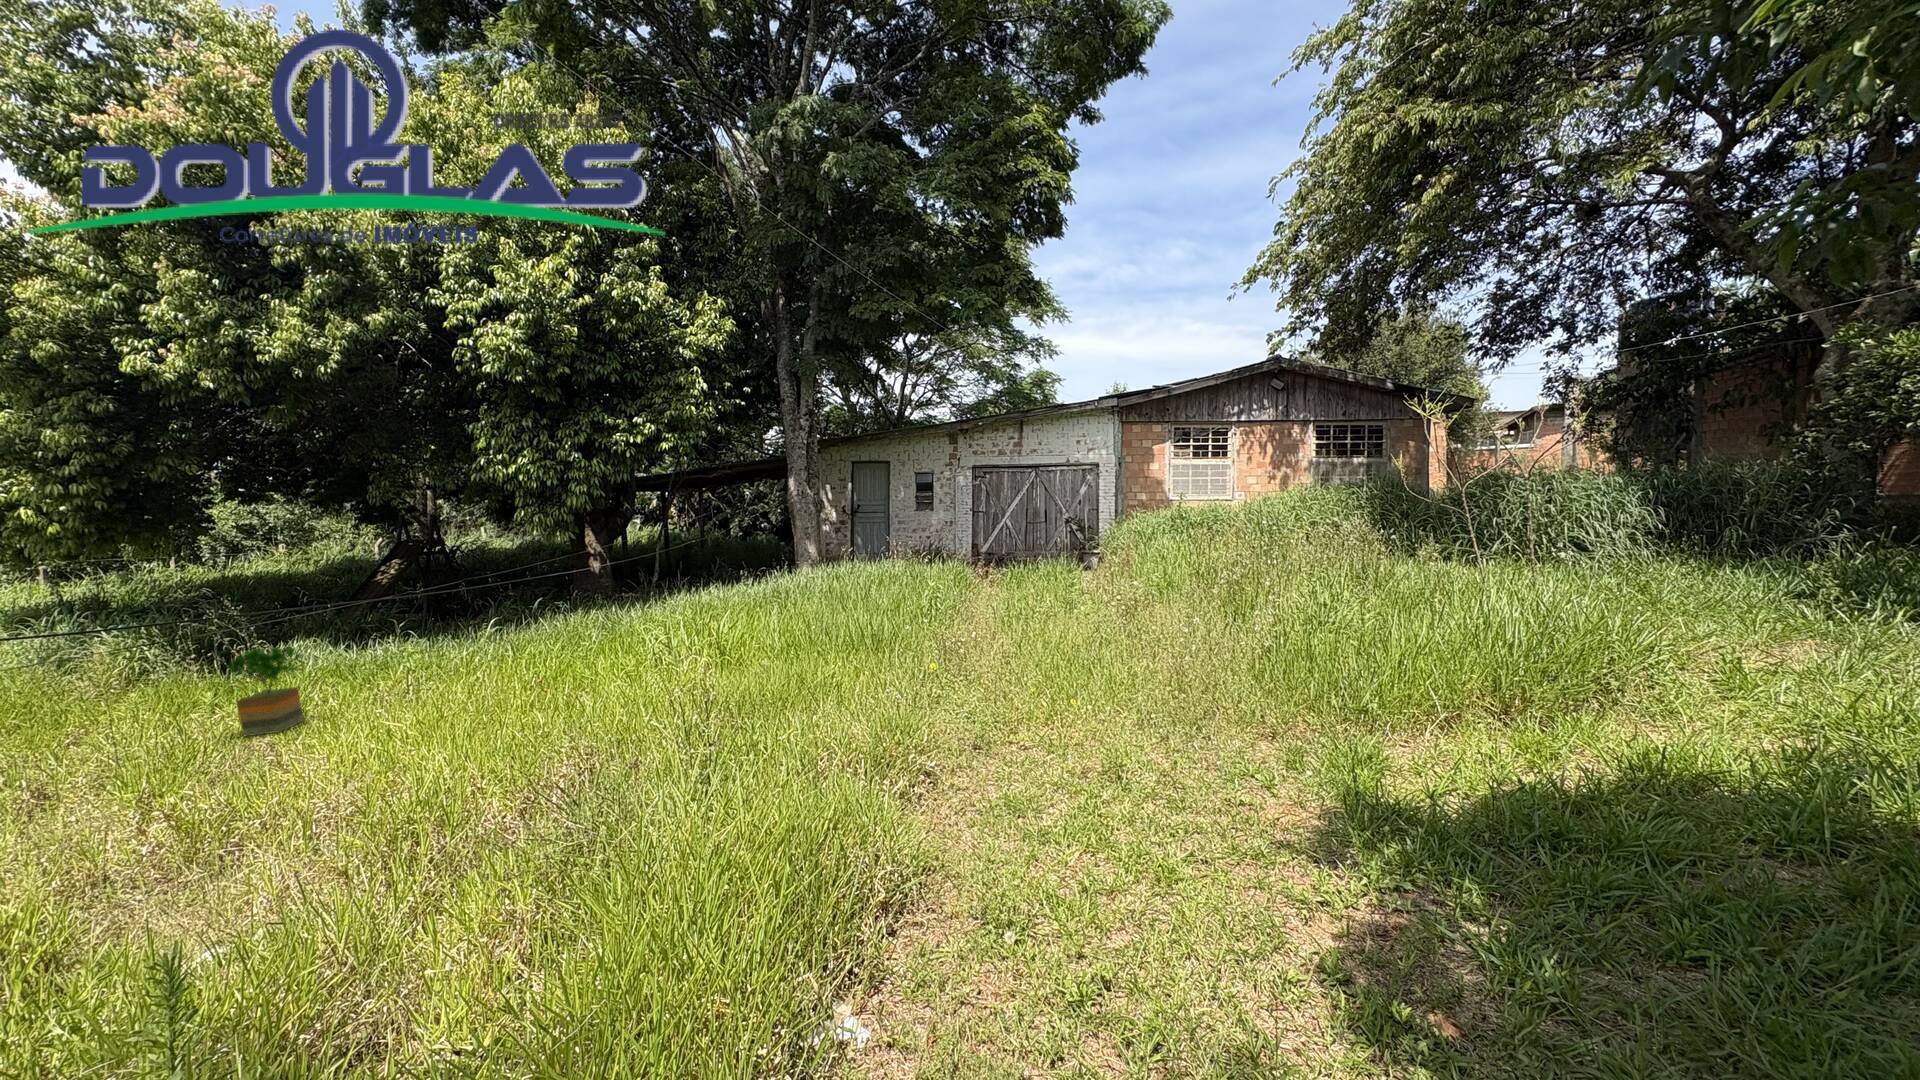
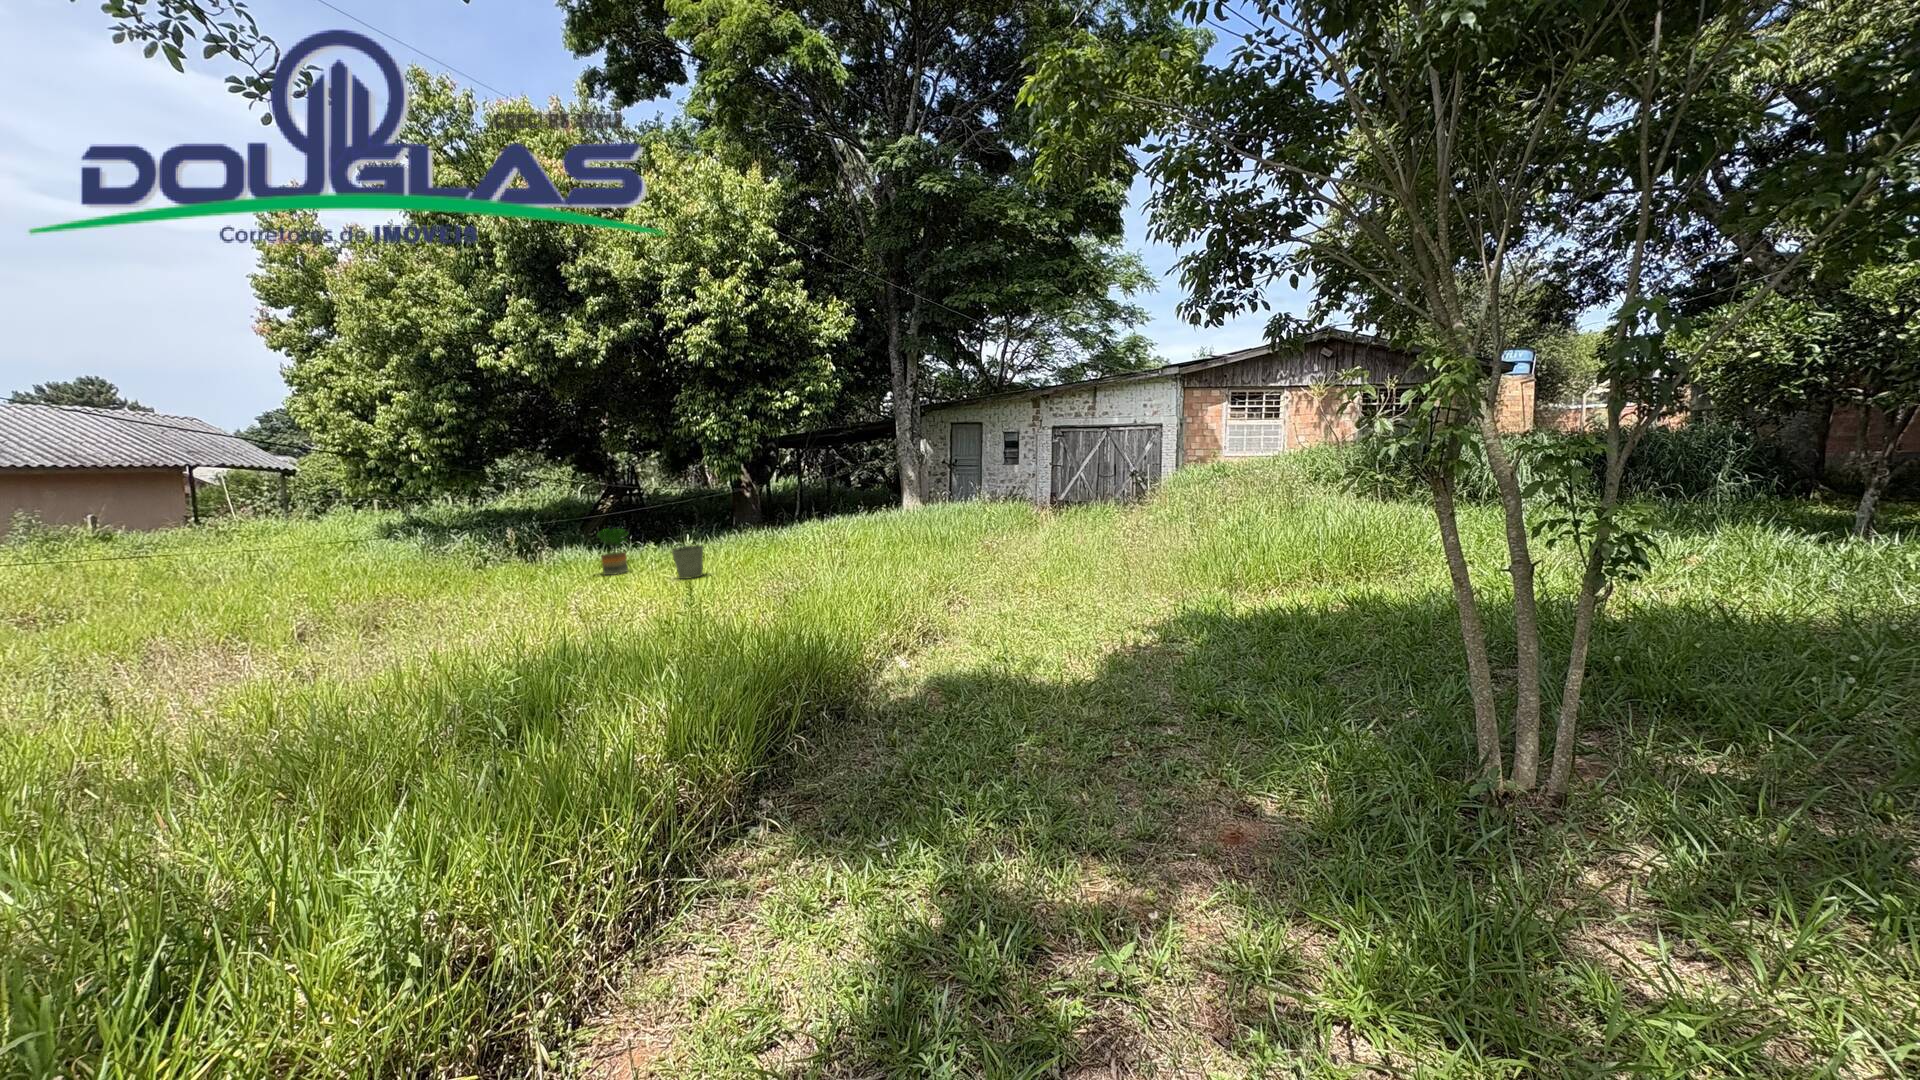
bucket: none [360,680,435,751] -> present [672,545,703,579]

